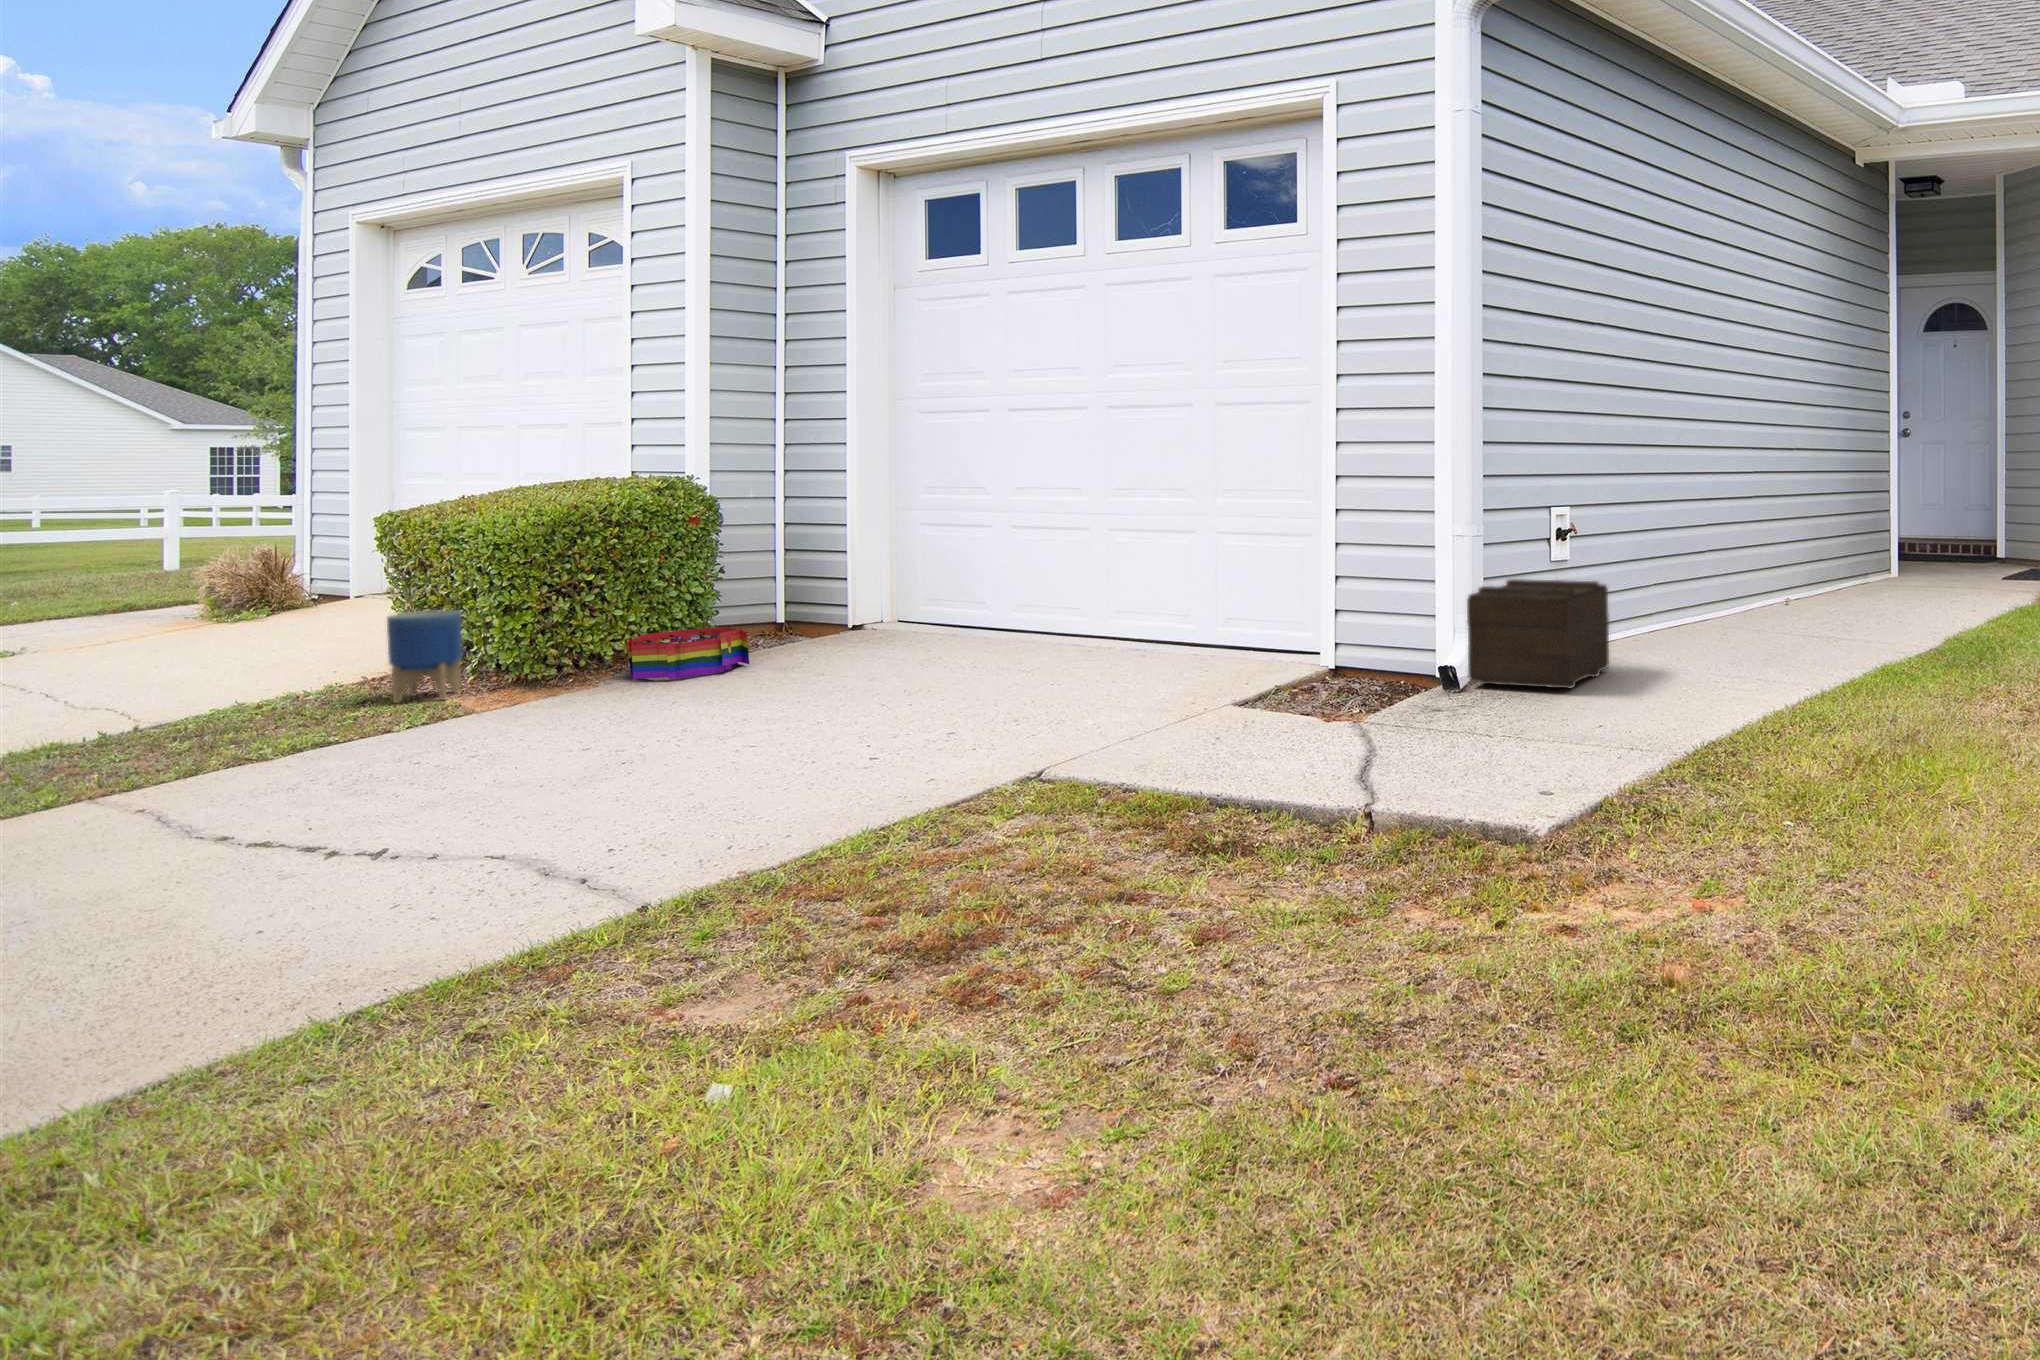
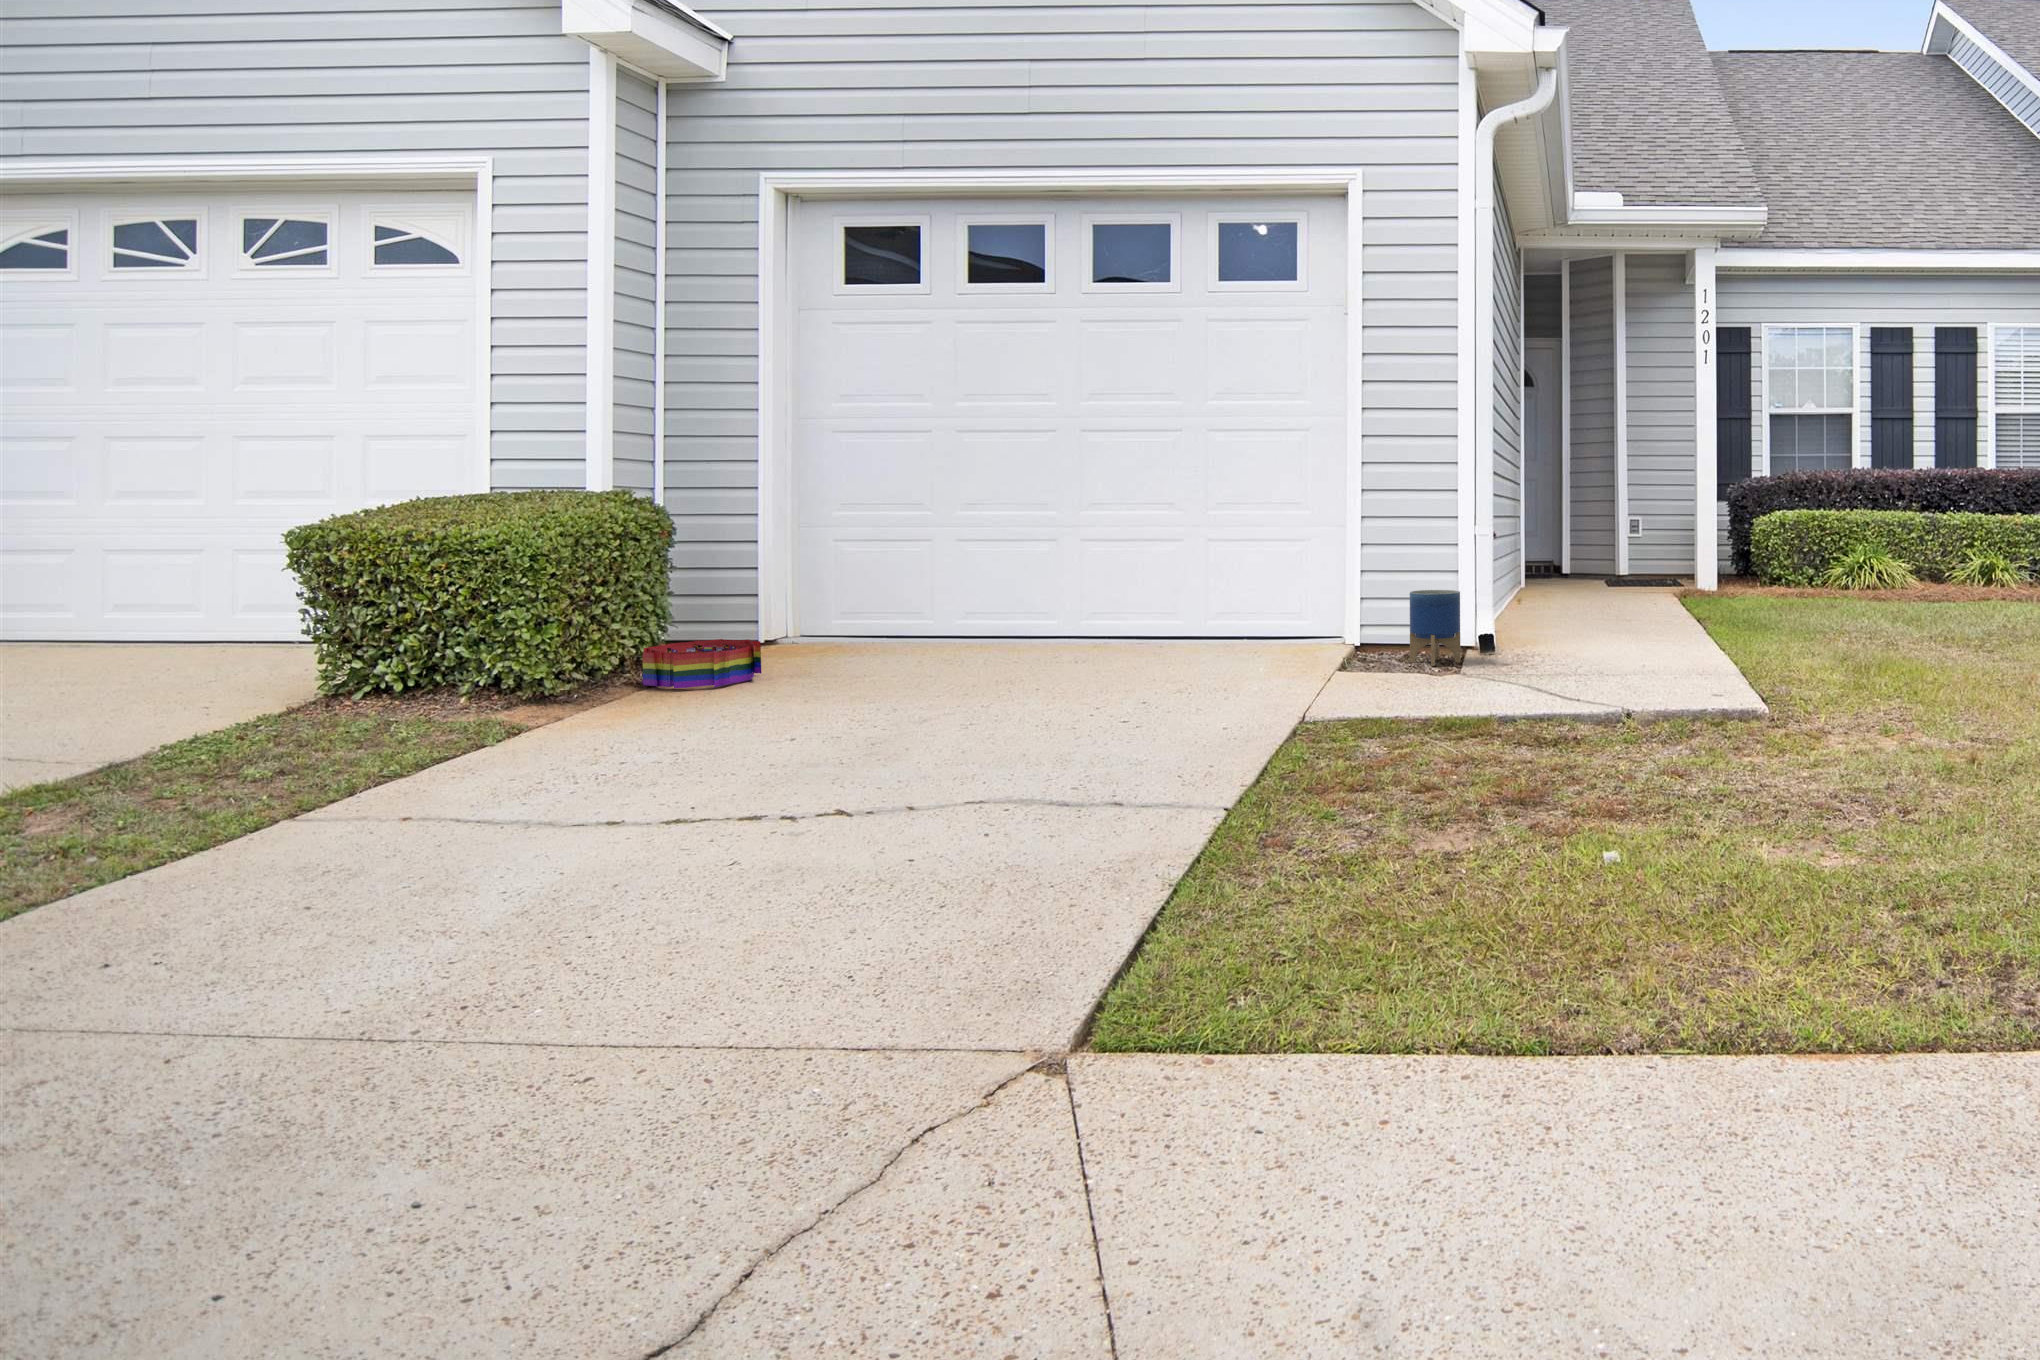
wooden crate: present [1467,579,1609,689] -> none [1475,573,1560,653]
planter: present [387,610,463,703] -> present [1410,590,1460,666]

